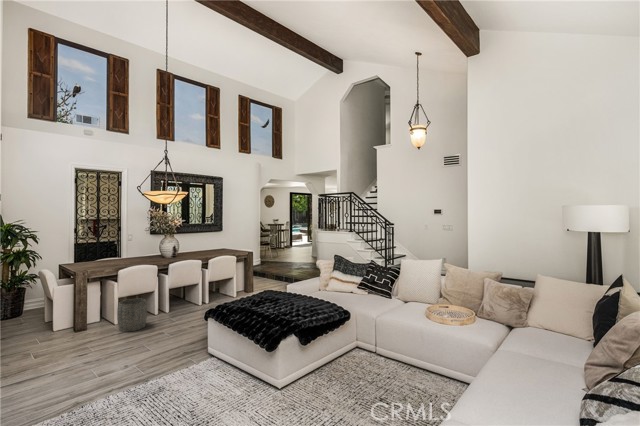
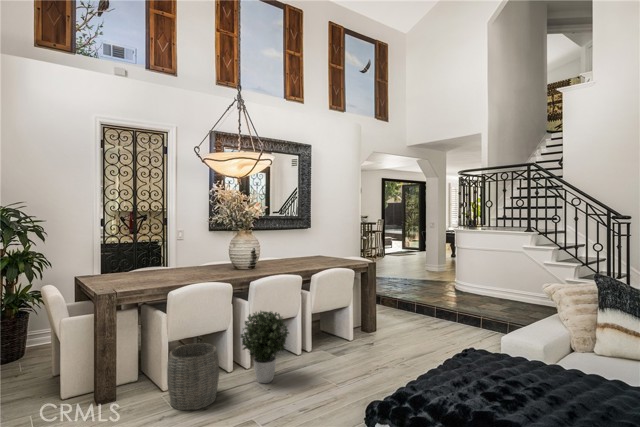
potted plant: none [160,280,189,319] -> present [241,311,289,383]

